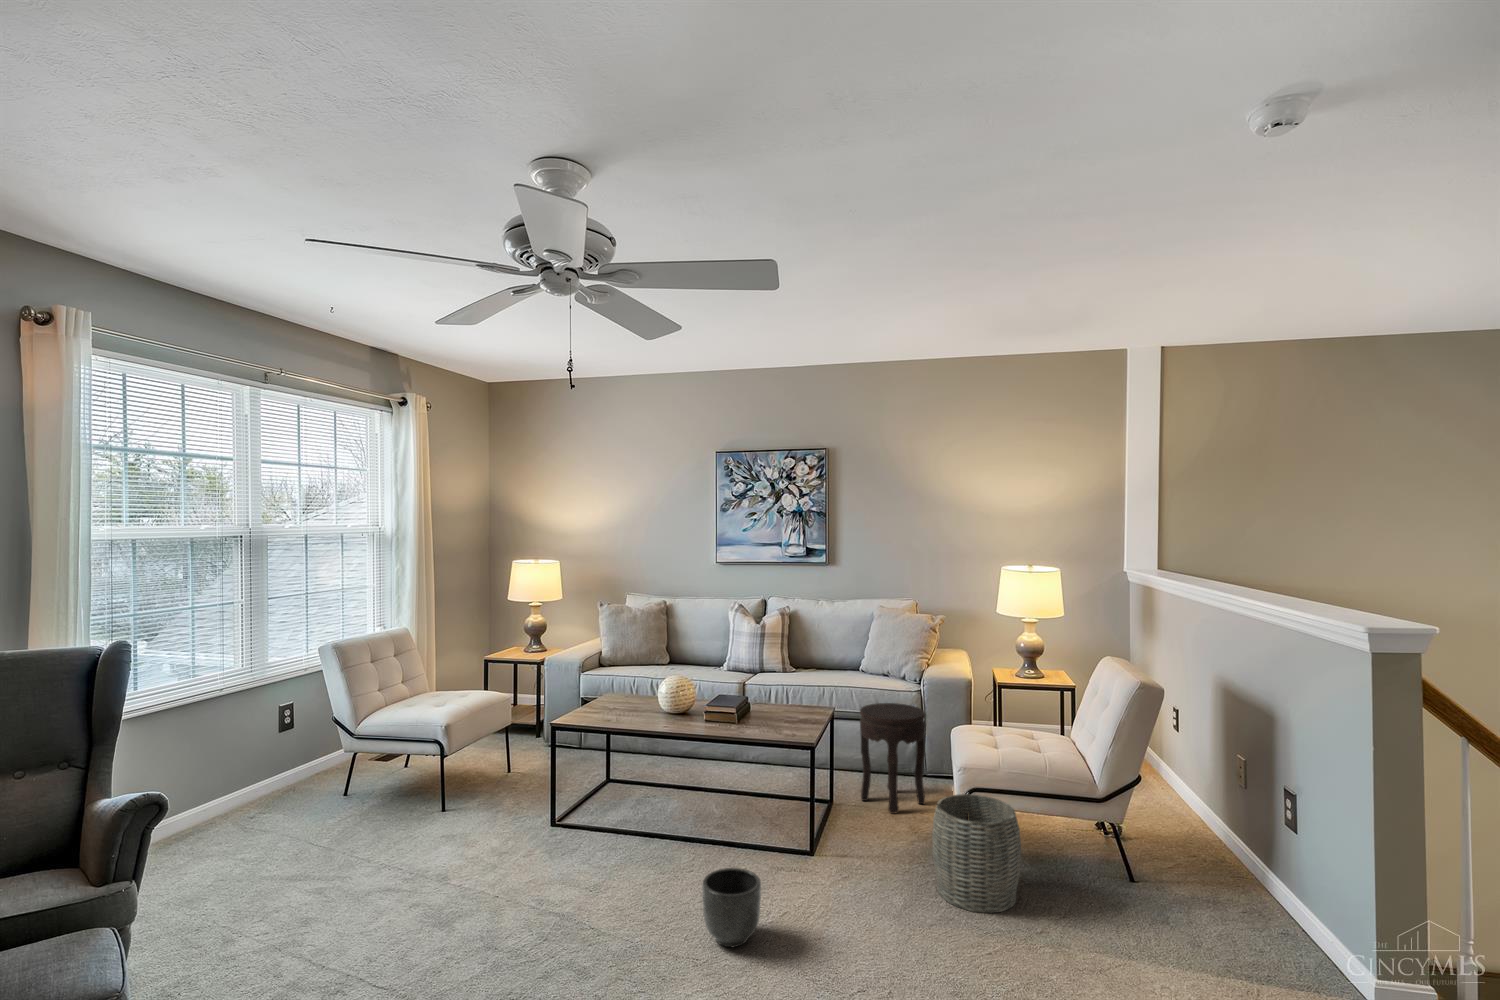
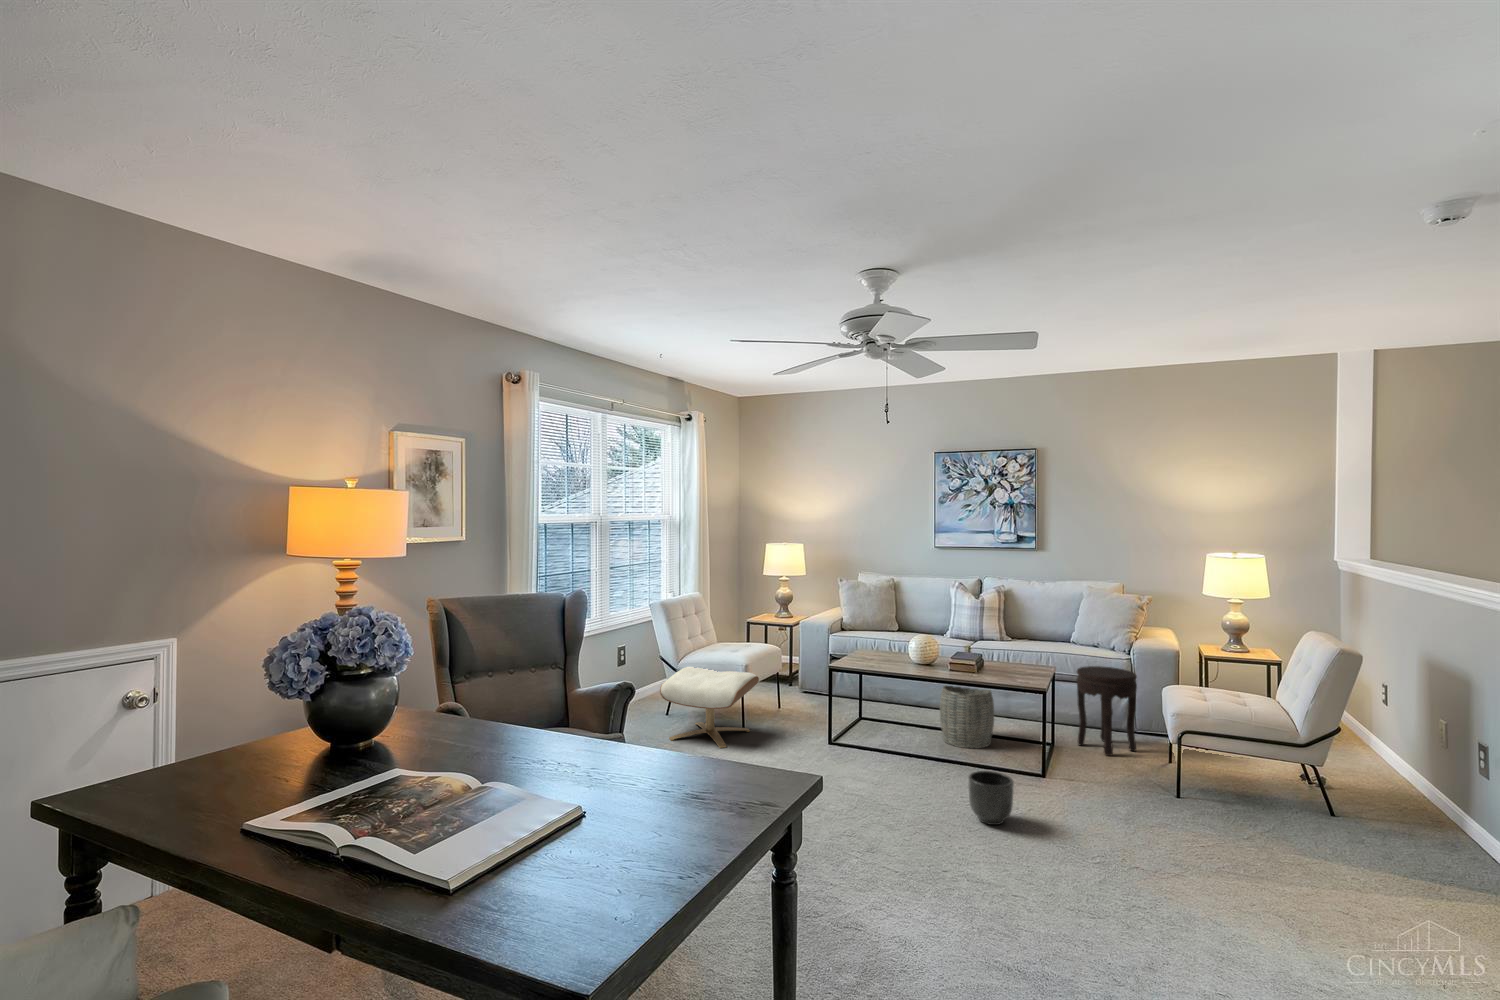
ottoman: none [313,731,463,847] -> present [660,666,759,748]
woven basket: present [932,794,1021,913] -> present [940,685,994,748]

